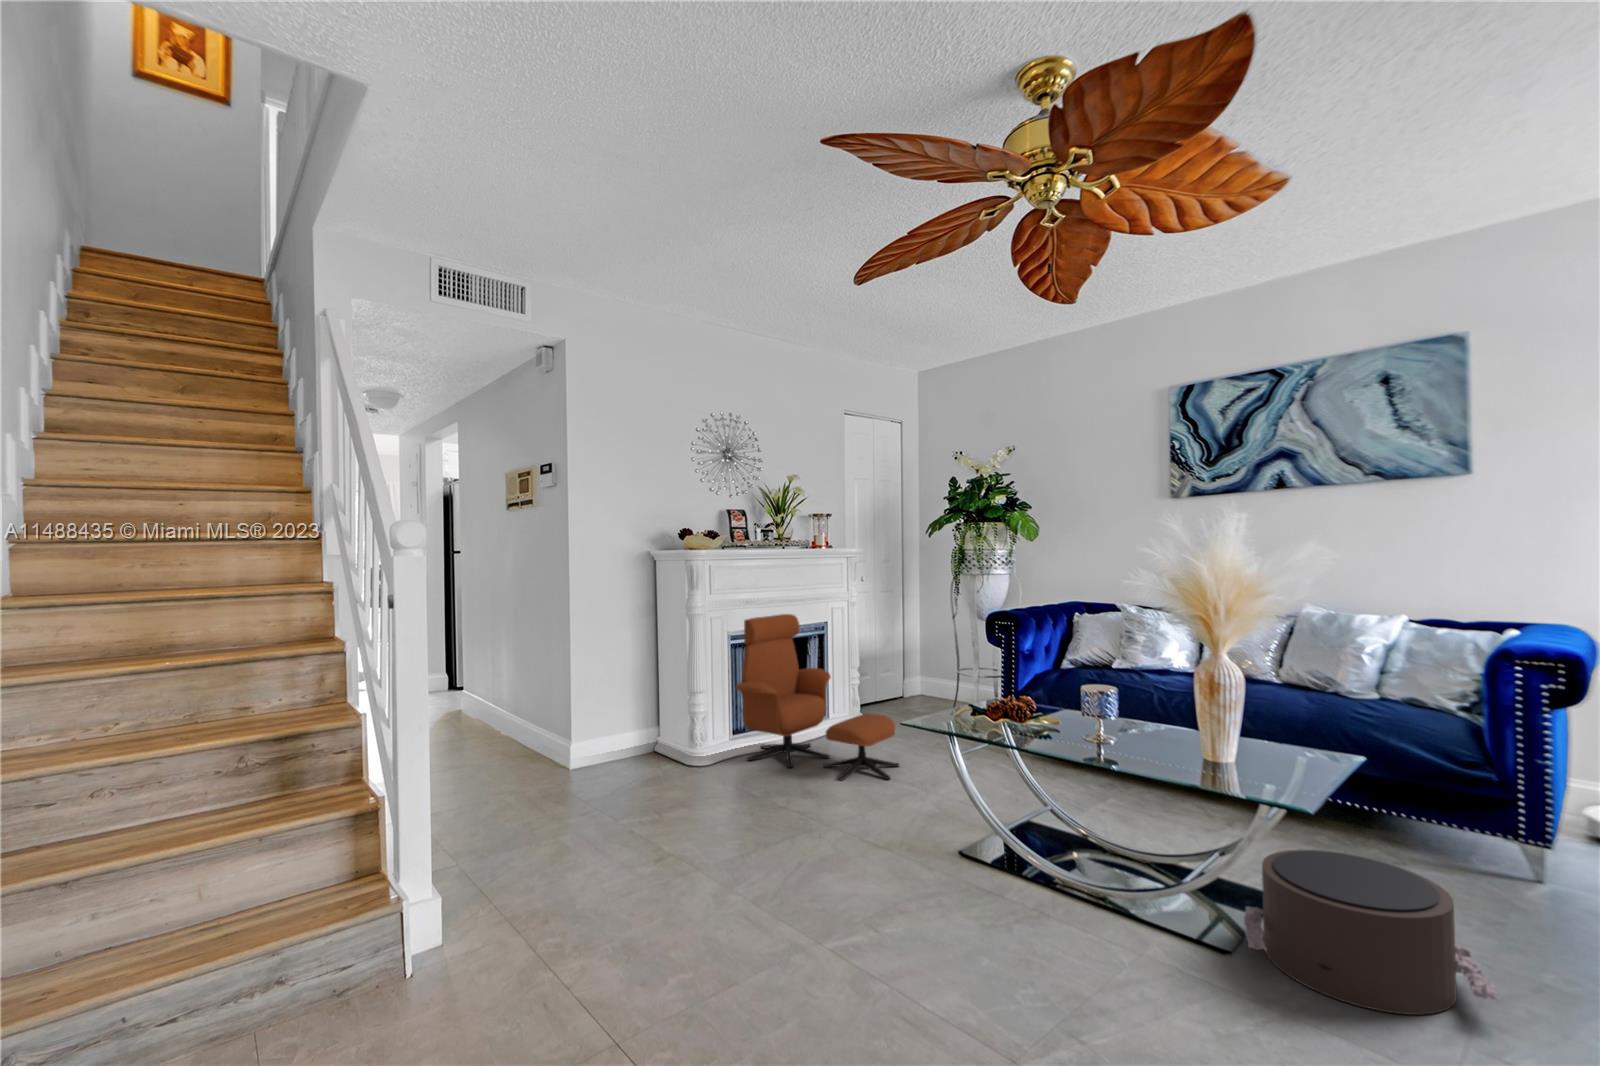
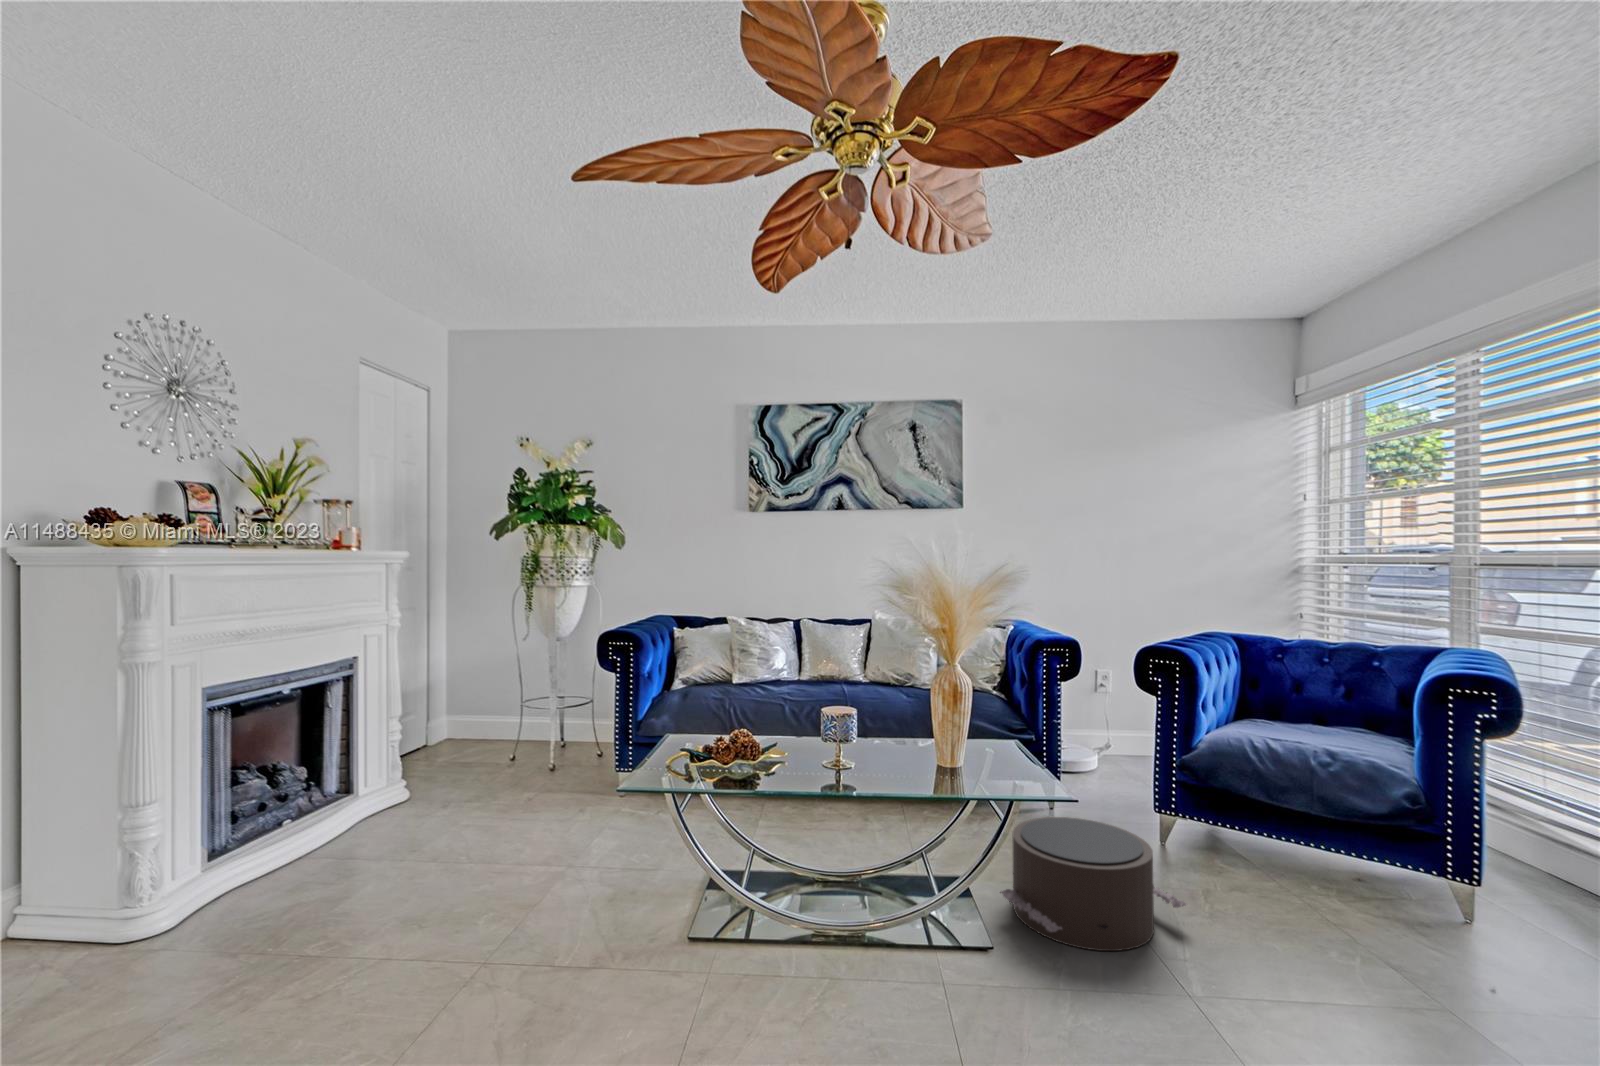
lounge chair: present [735,614,899,780] -> none [231,650,516,901]

